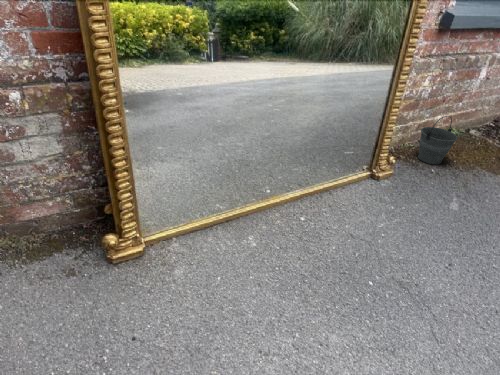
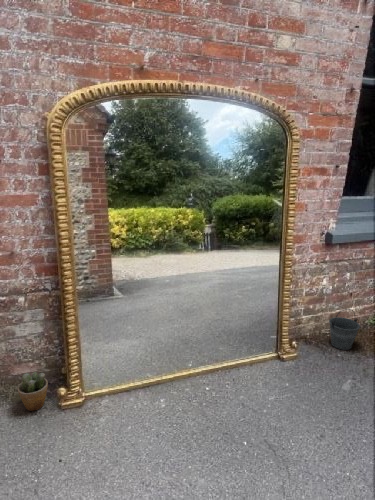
potted plant: none [35,215,84,270] -> present [17,372,48,411]

